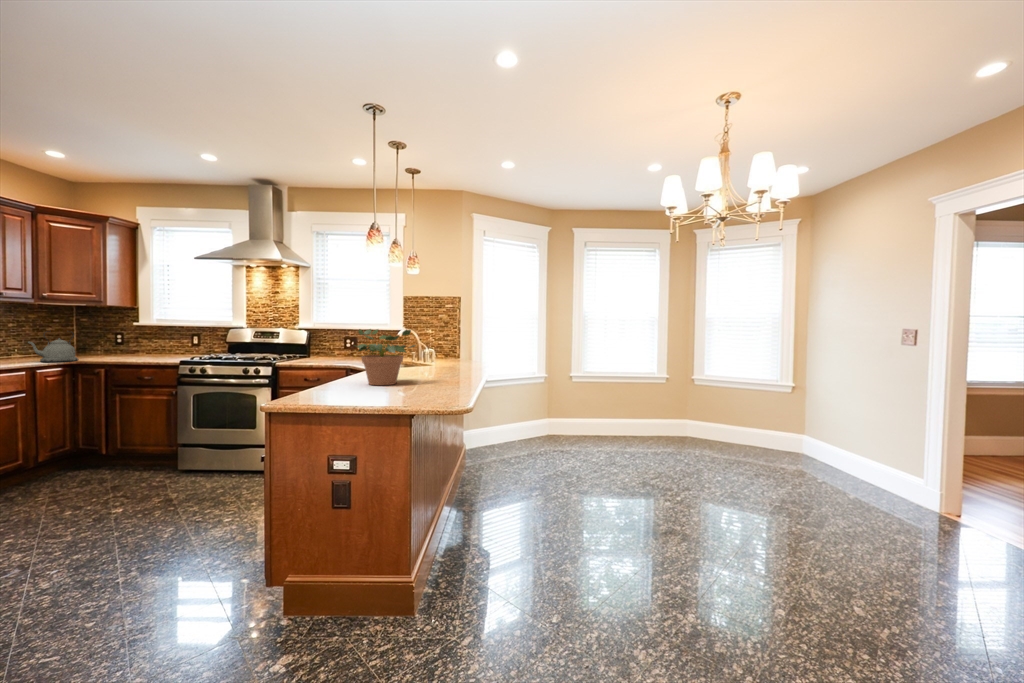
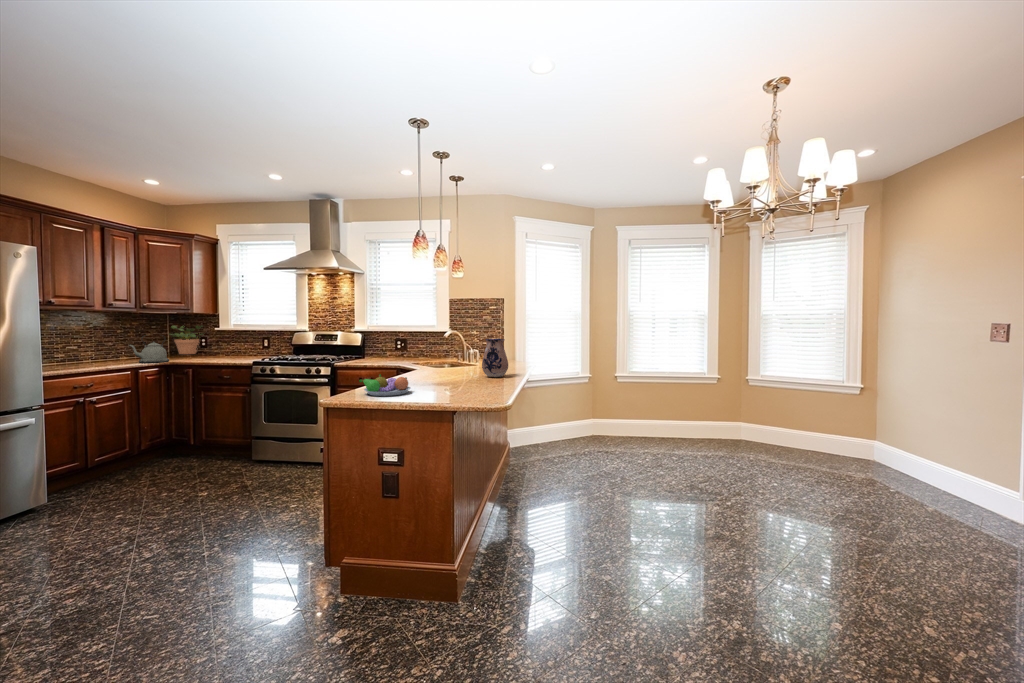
potted plant: present [357,329,415,385] -> present [170,326,203,354]
ceramic pitcher: none [437,338,464,377] -> present [482,339,508,377]
fruit bowl: none [306,375,363,398] -> present [359,374,411,396]

